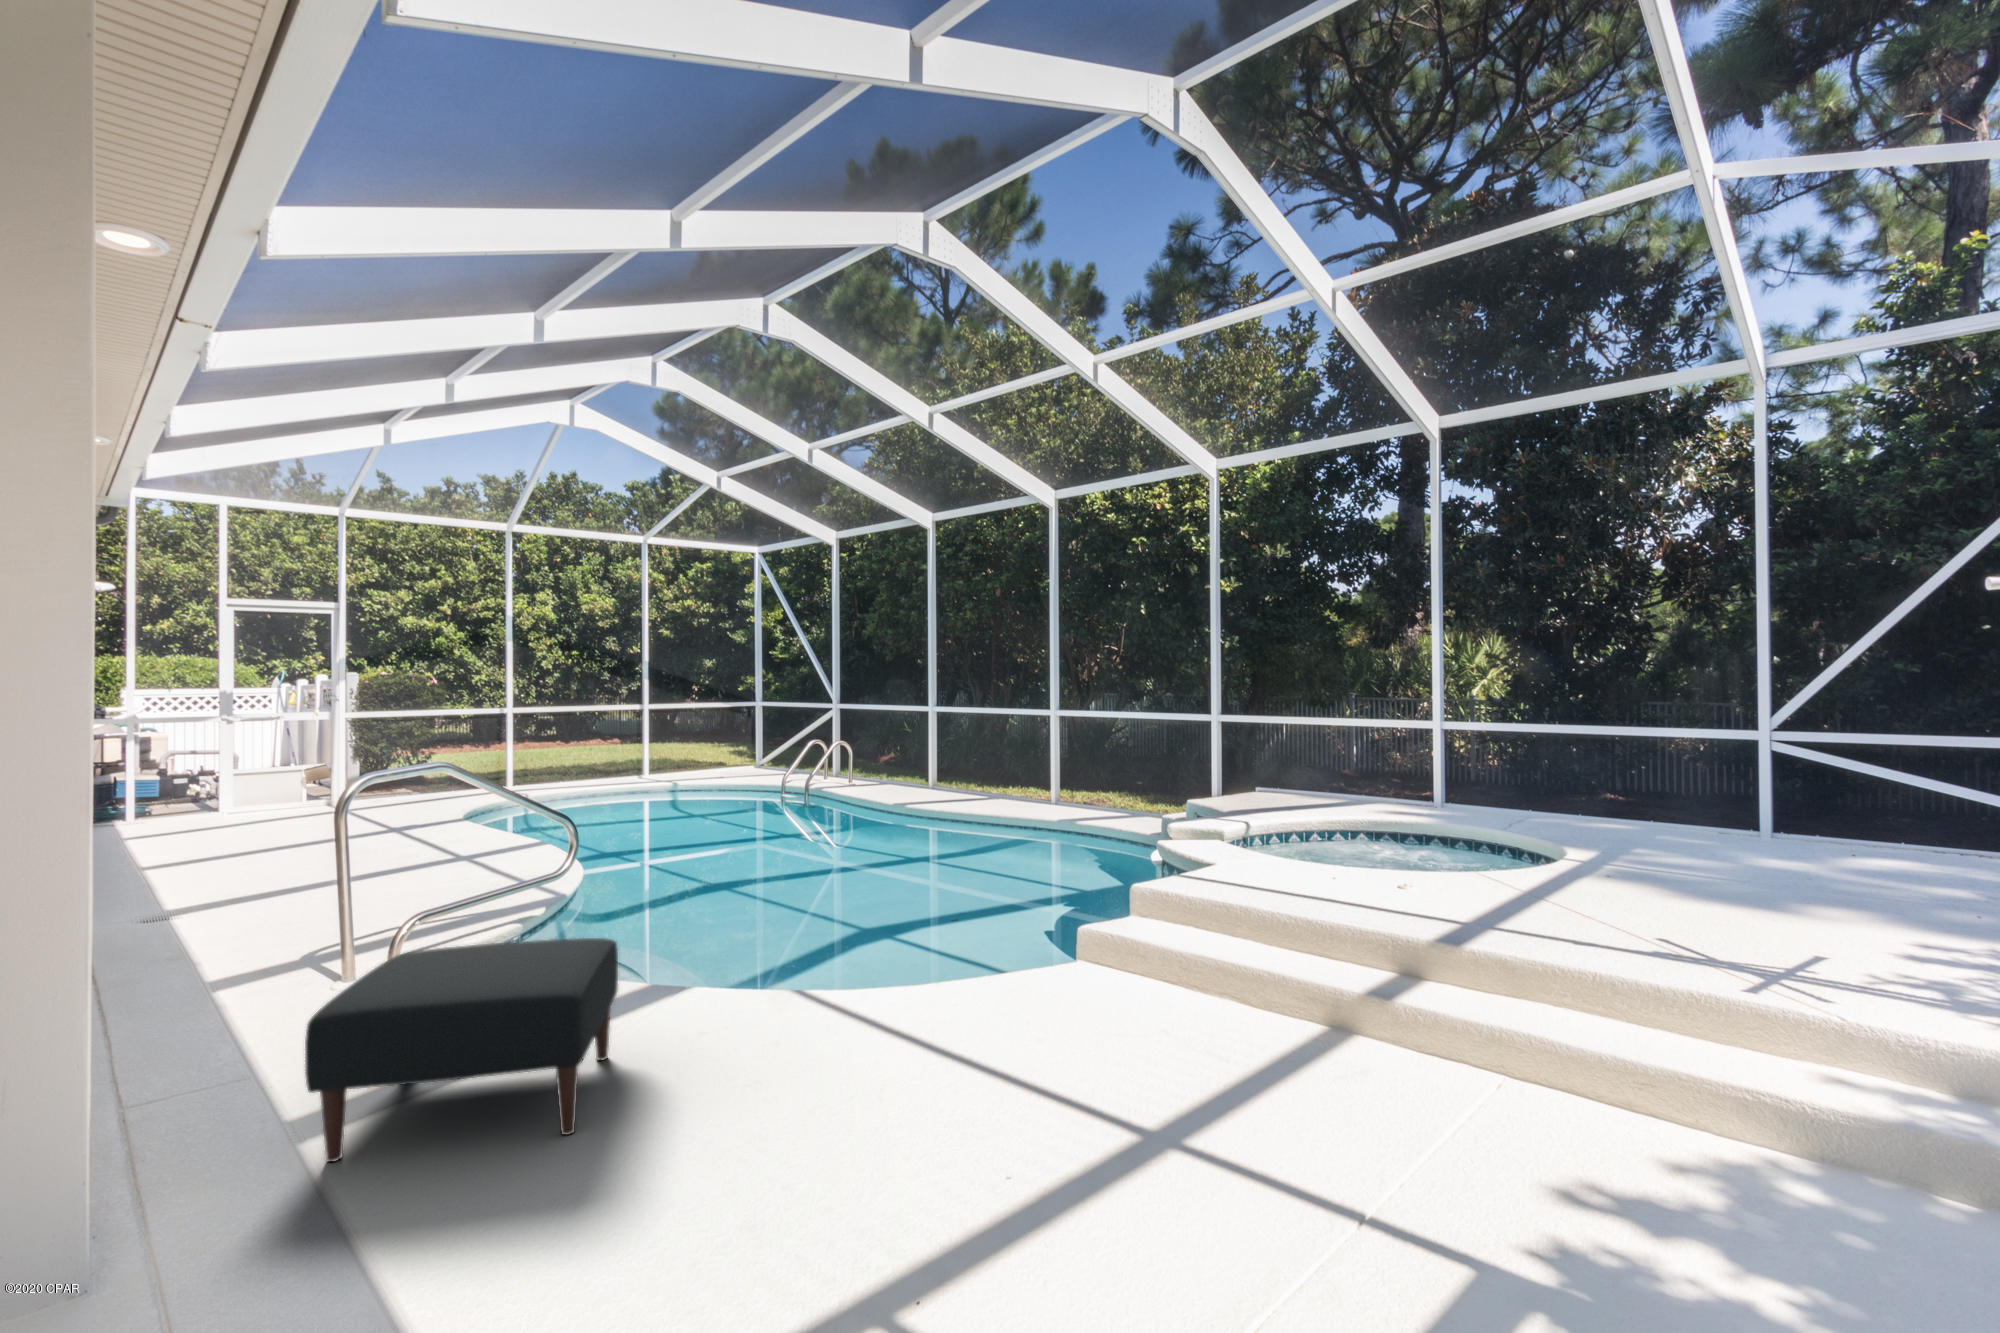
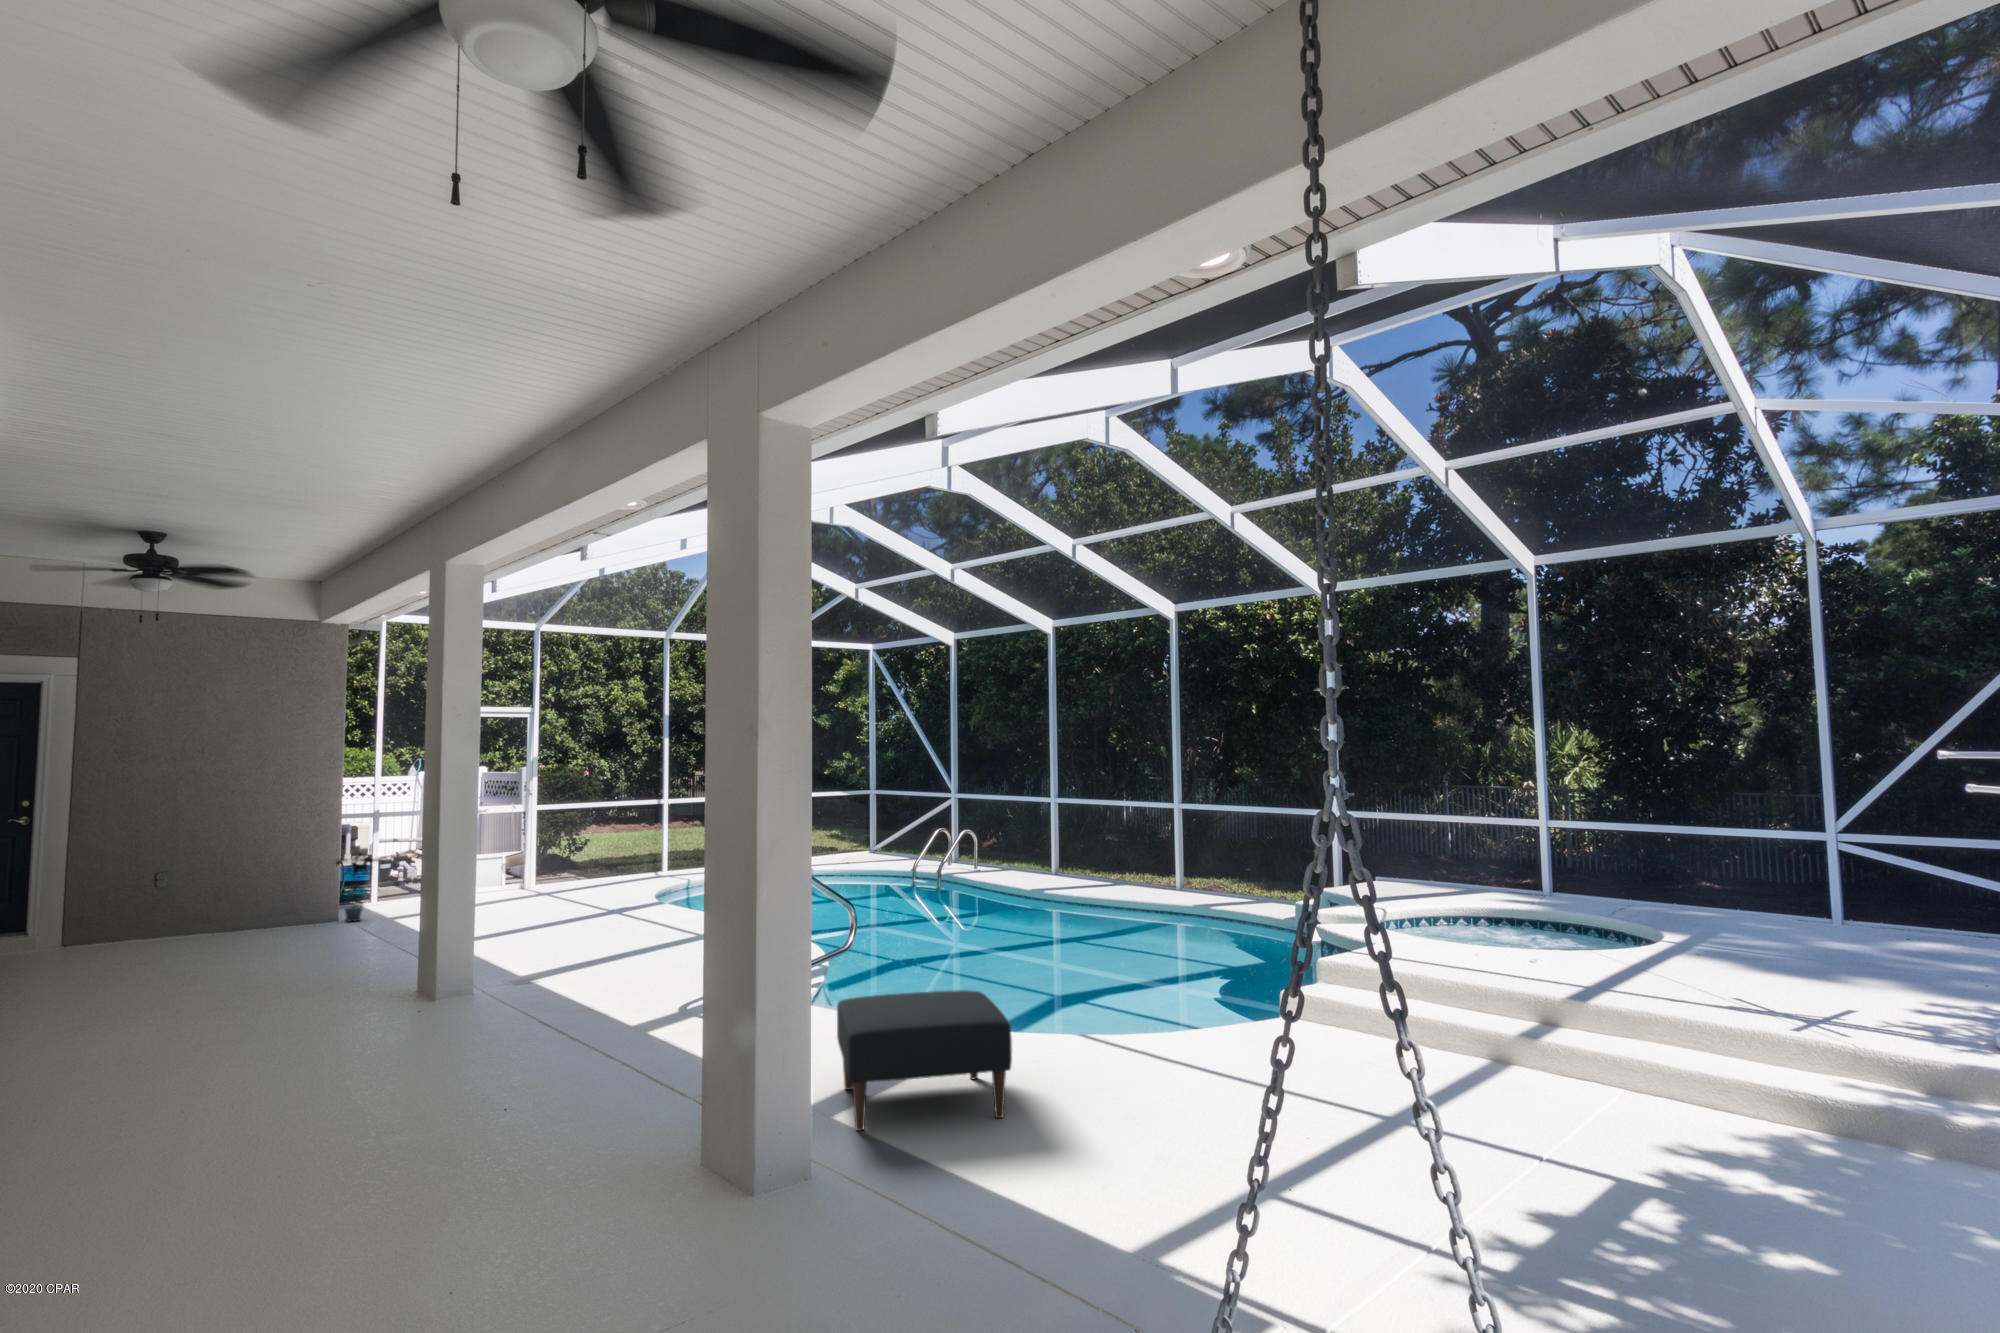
potted plant: none [123,763,184,839] -> present [336,853,380,921]

